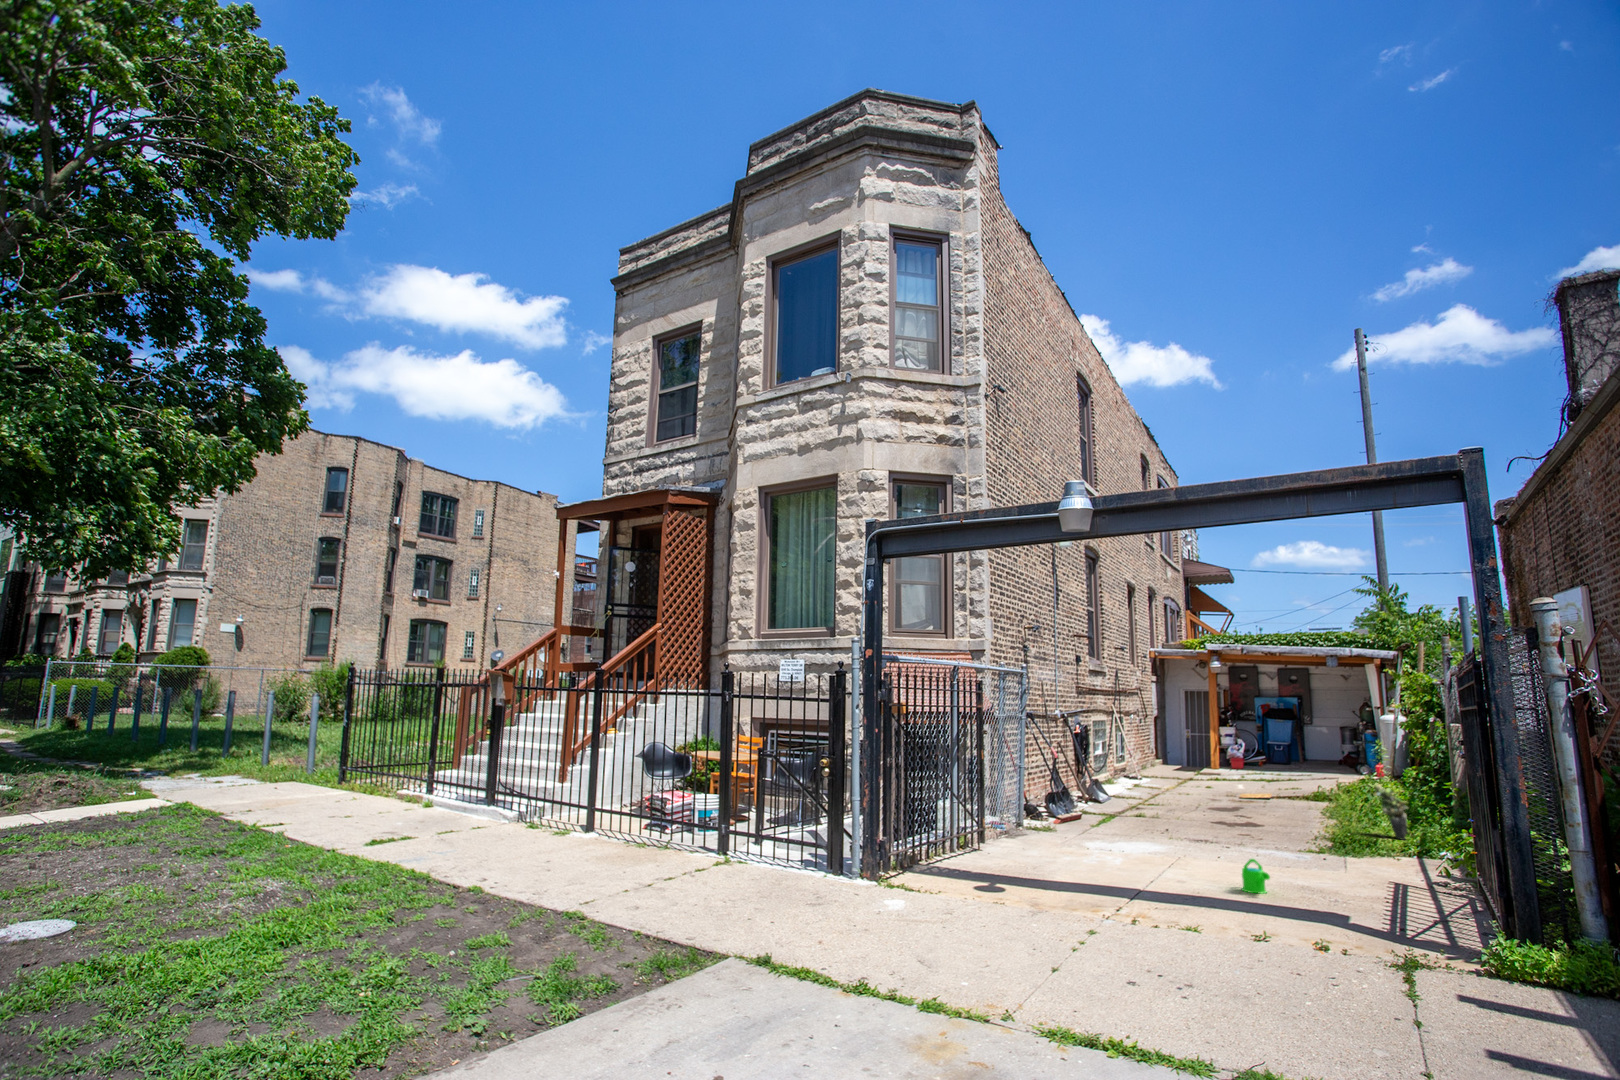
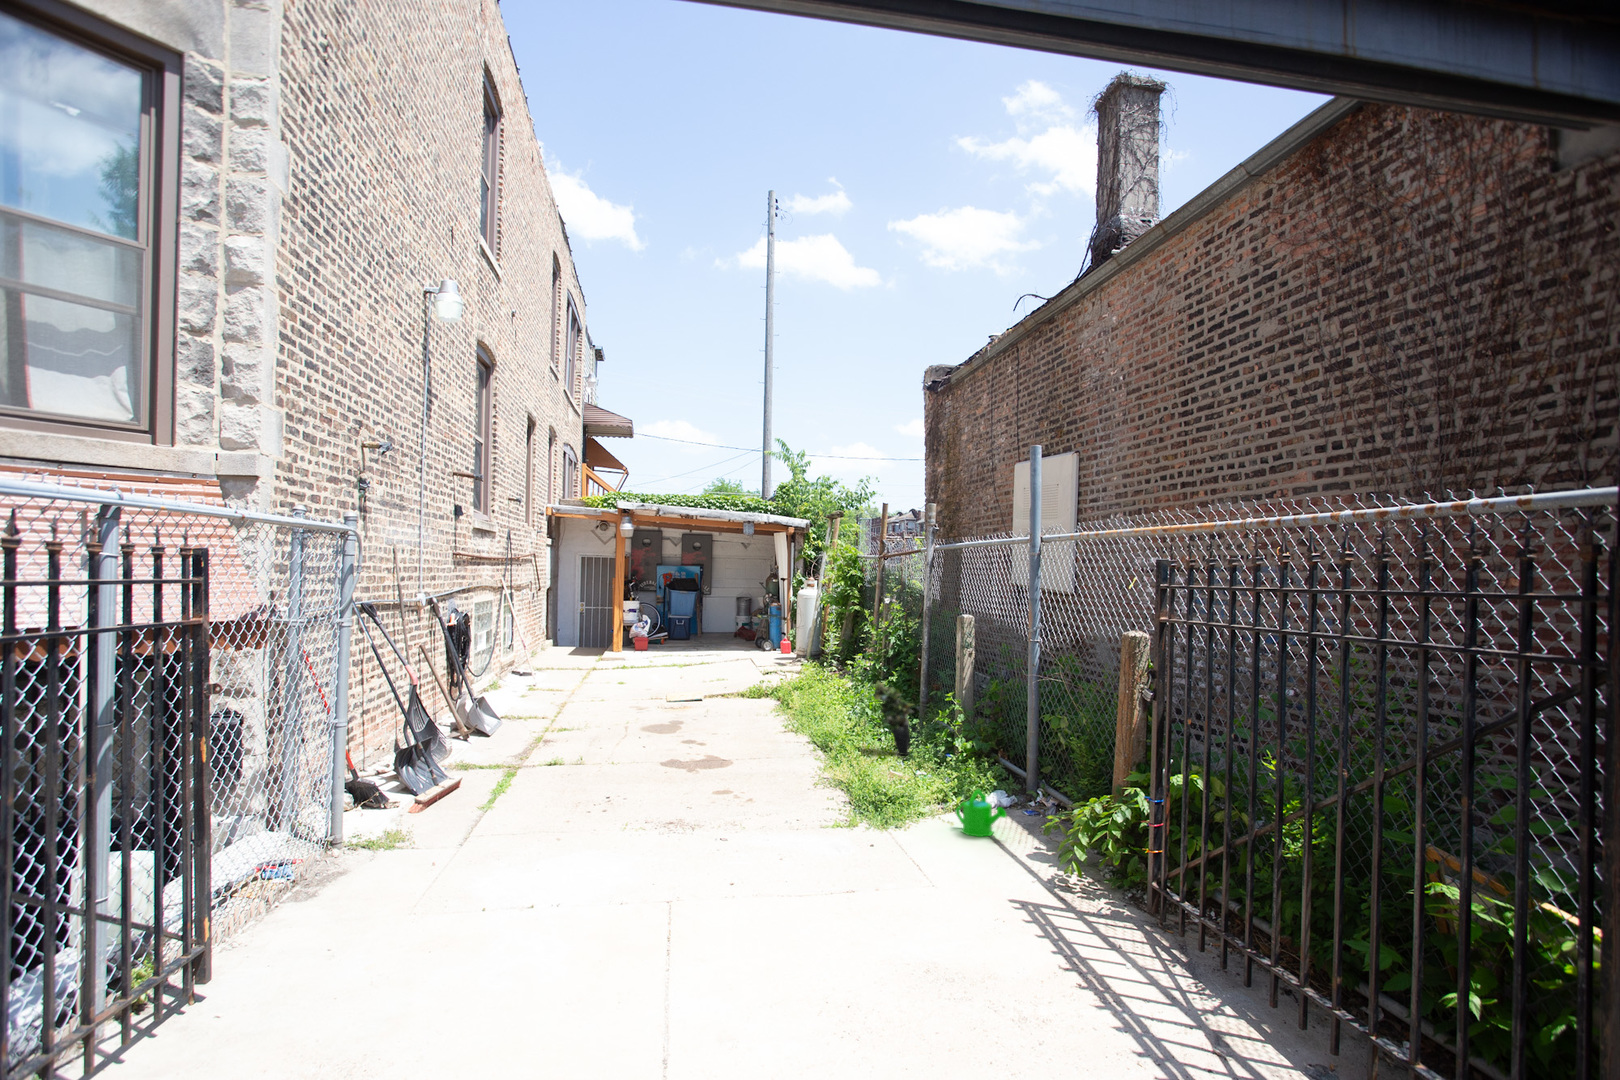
watering can: present [1242,859,1270,894] -> present [956,789,1006,837]

